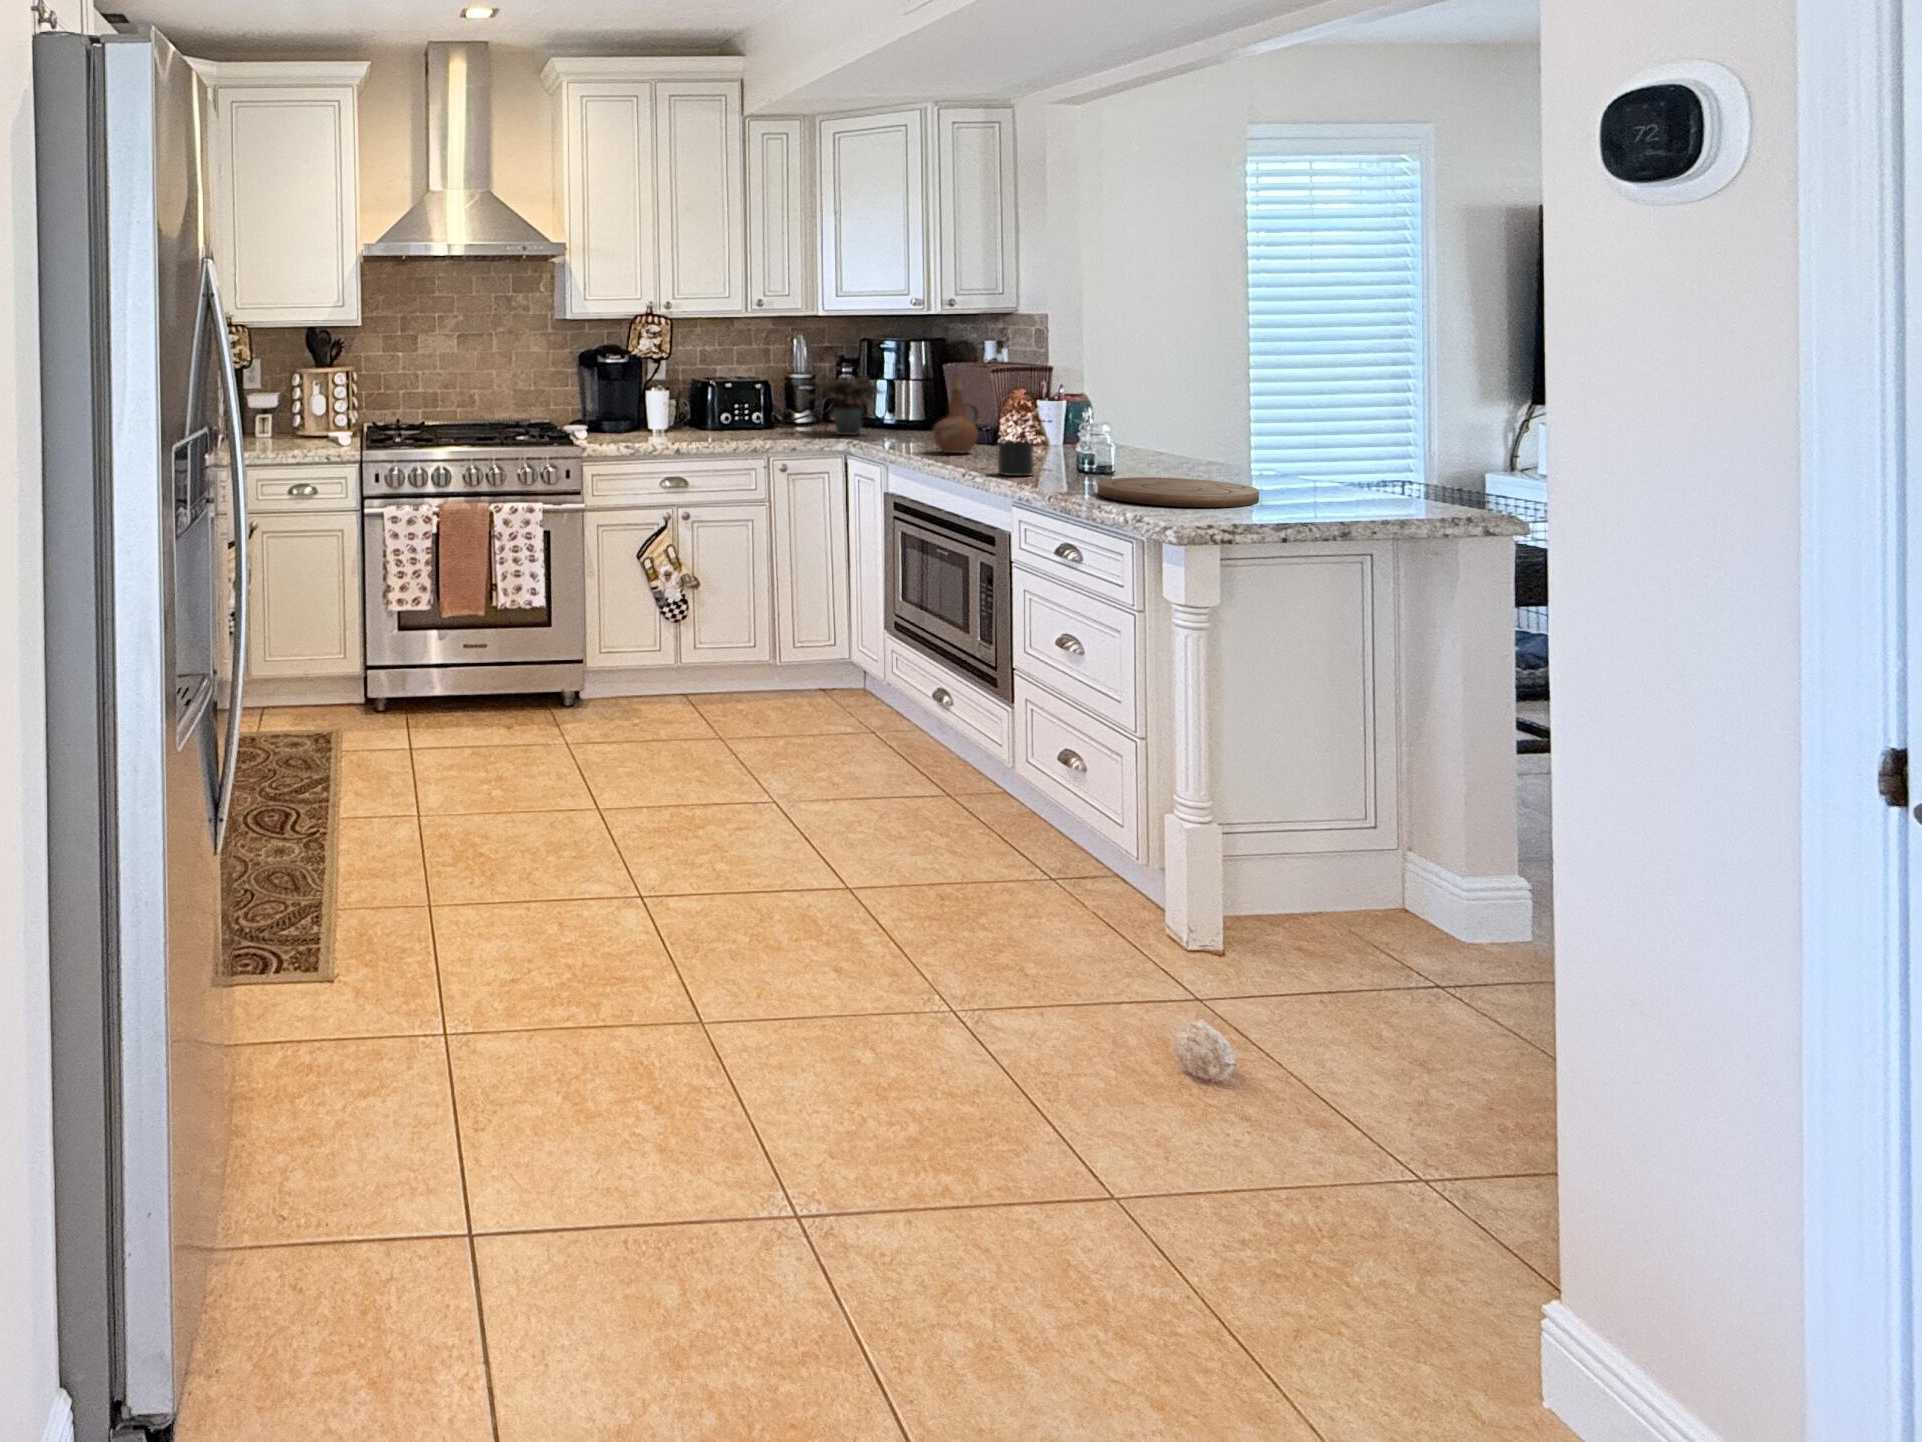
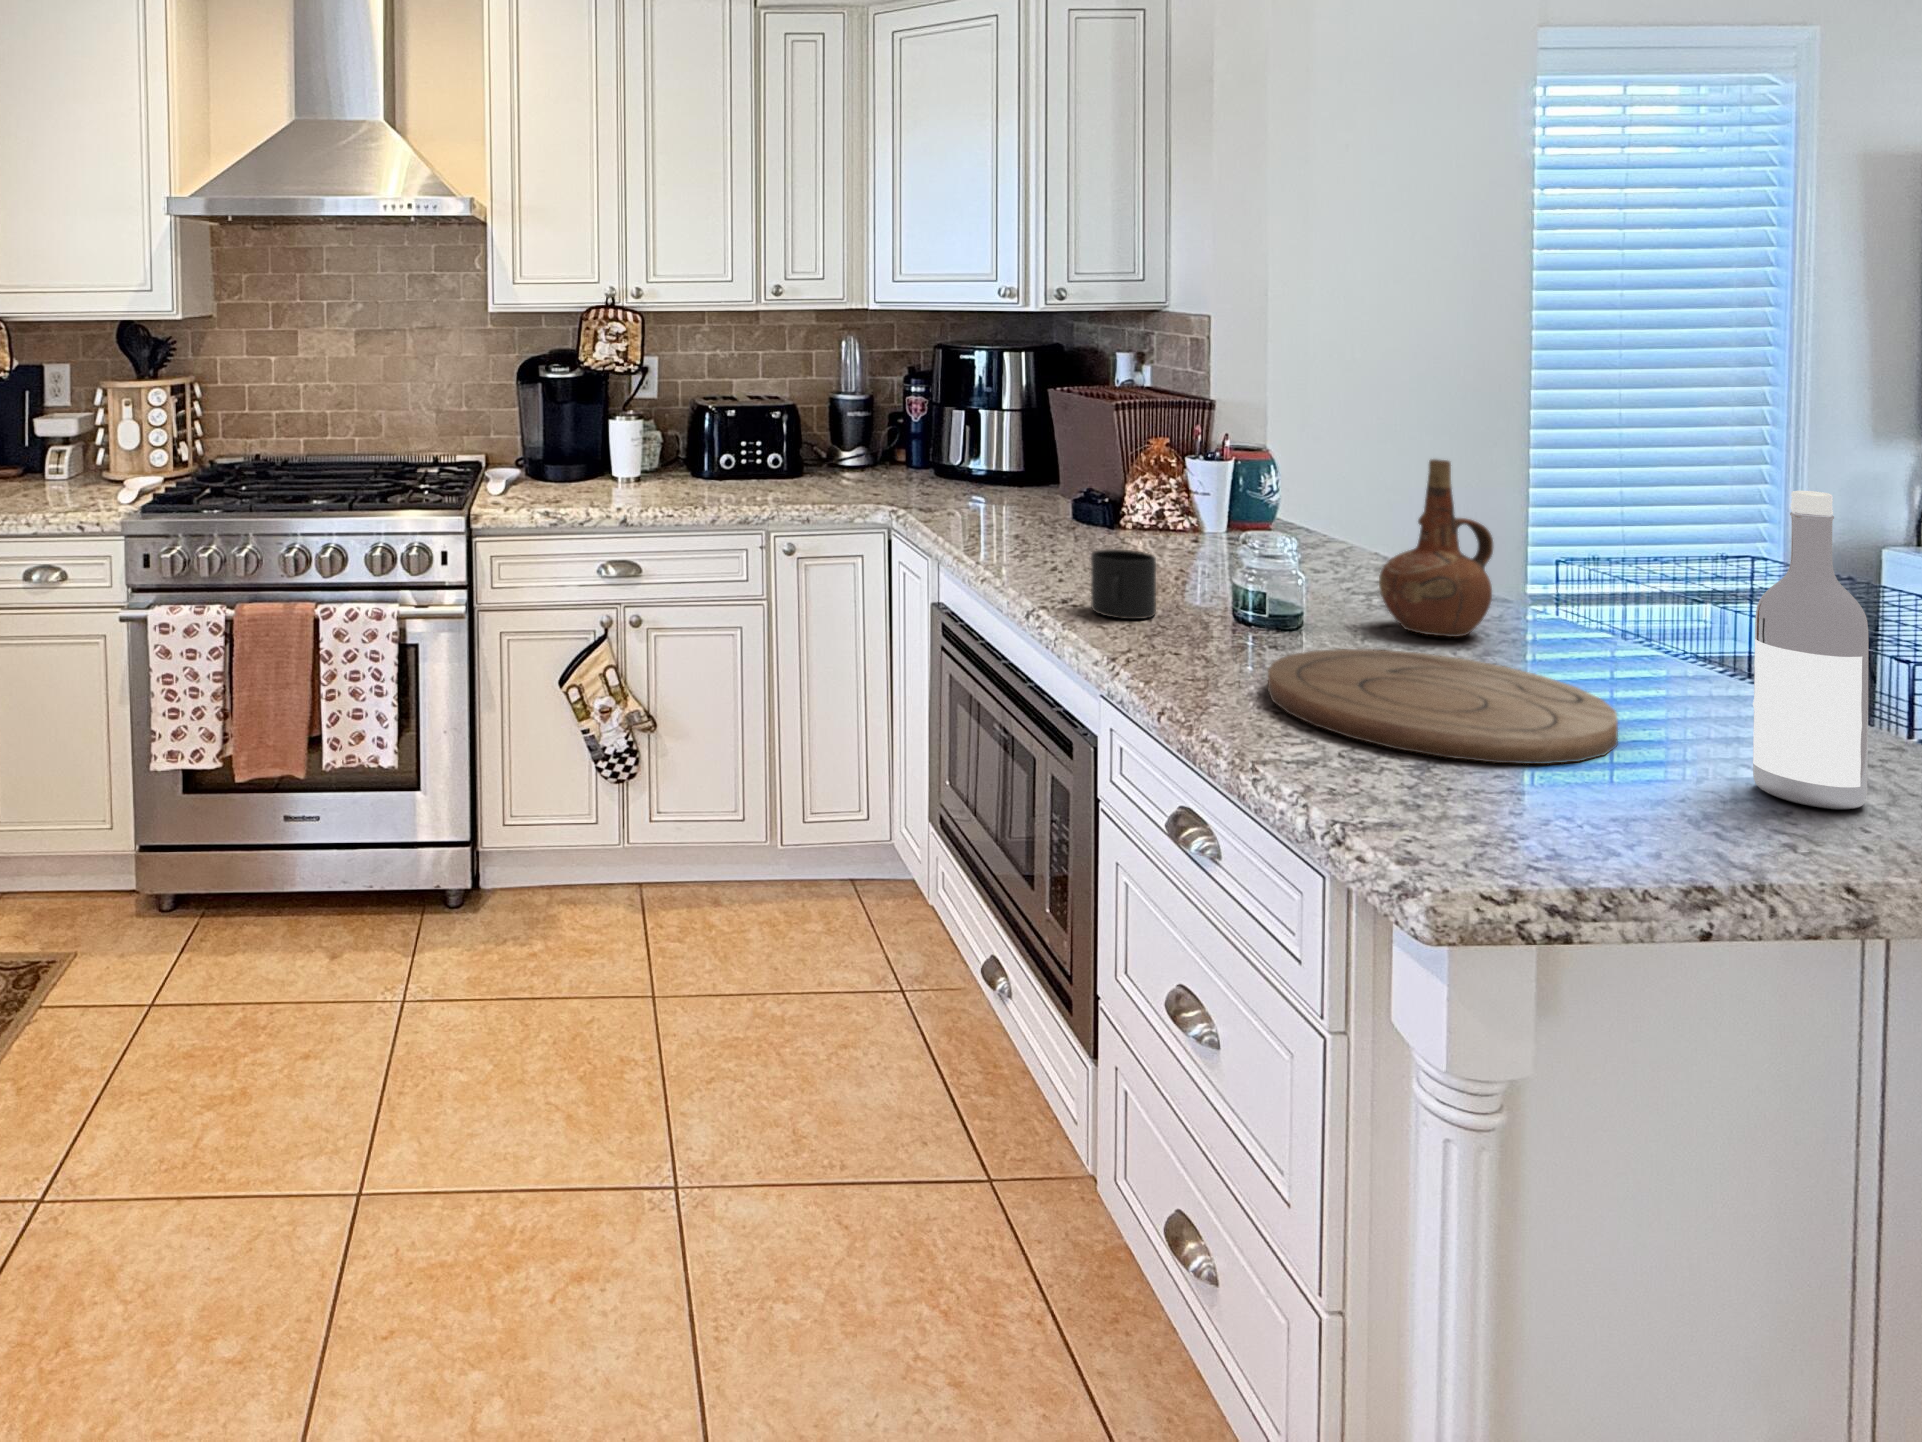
potted plant: present [804,377,885,435] -> none [834,402,973,493]
ceramic pitcher: present [933,378,979,453] -> present [1379,459,1493,637]
wine bottle: none [1310,380,1354,513] -> present [1753,491,1869,809]

